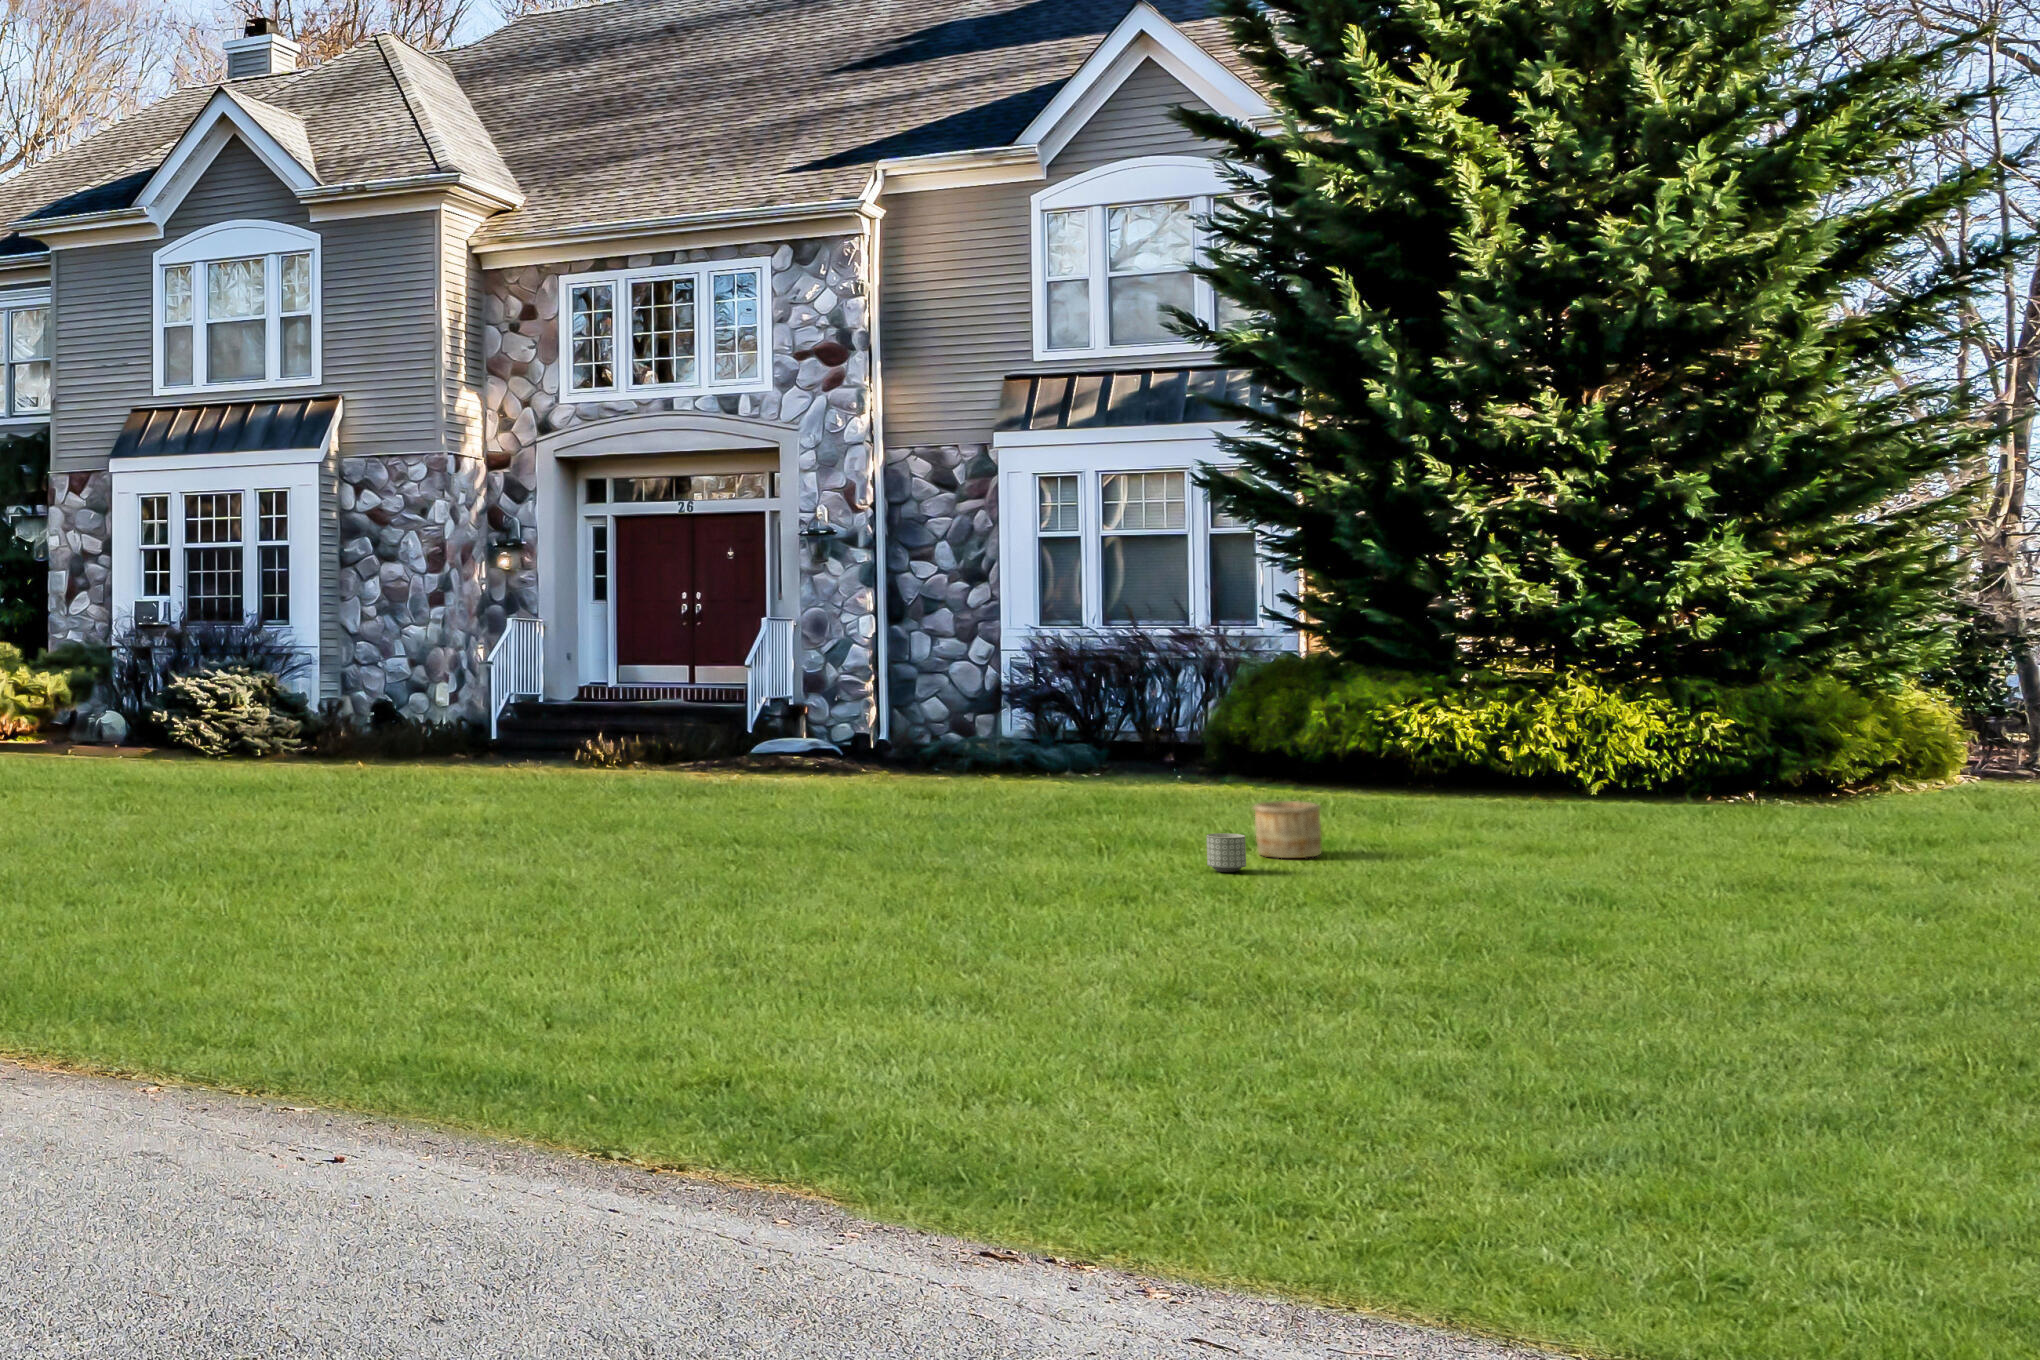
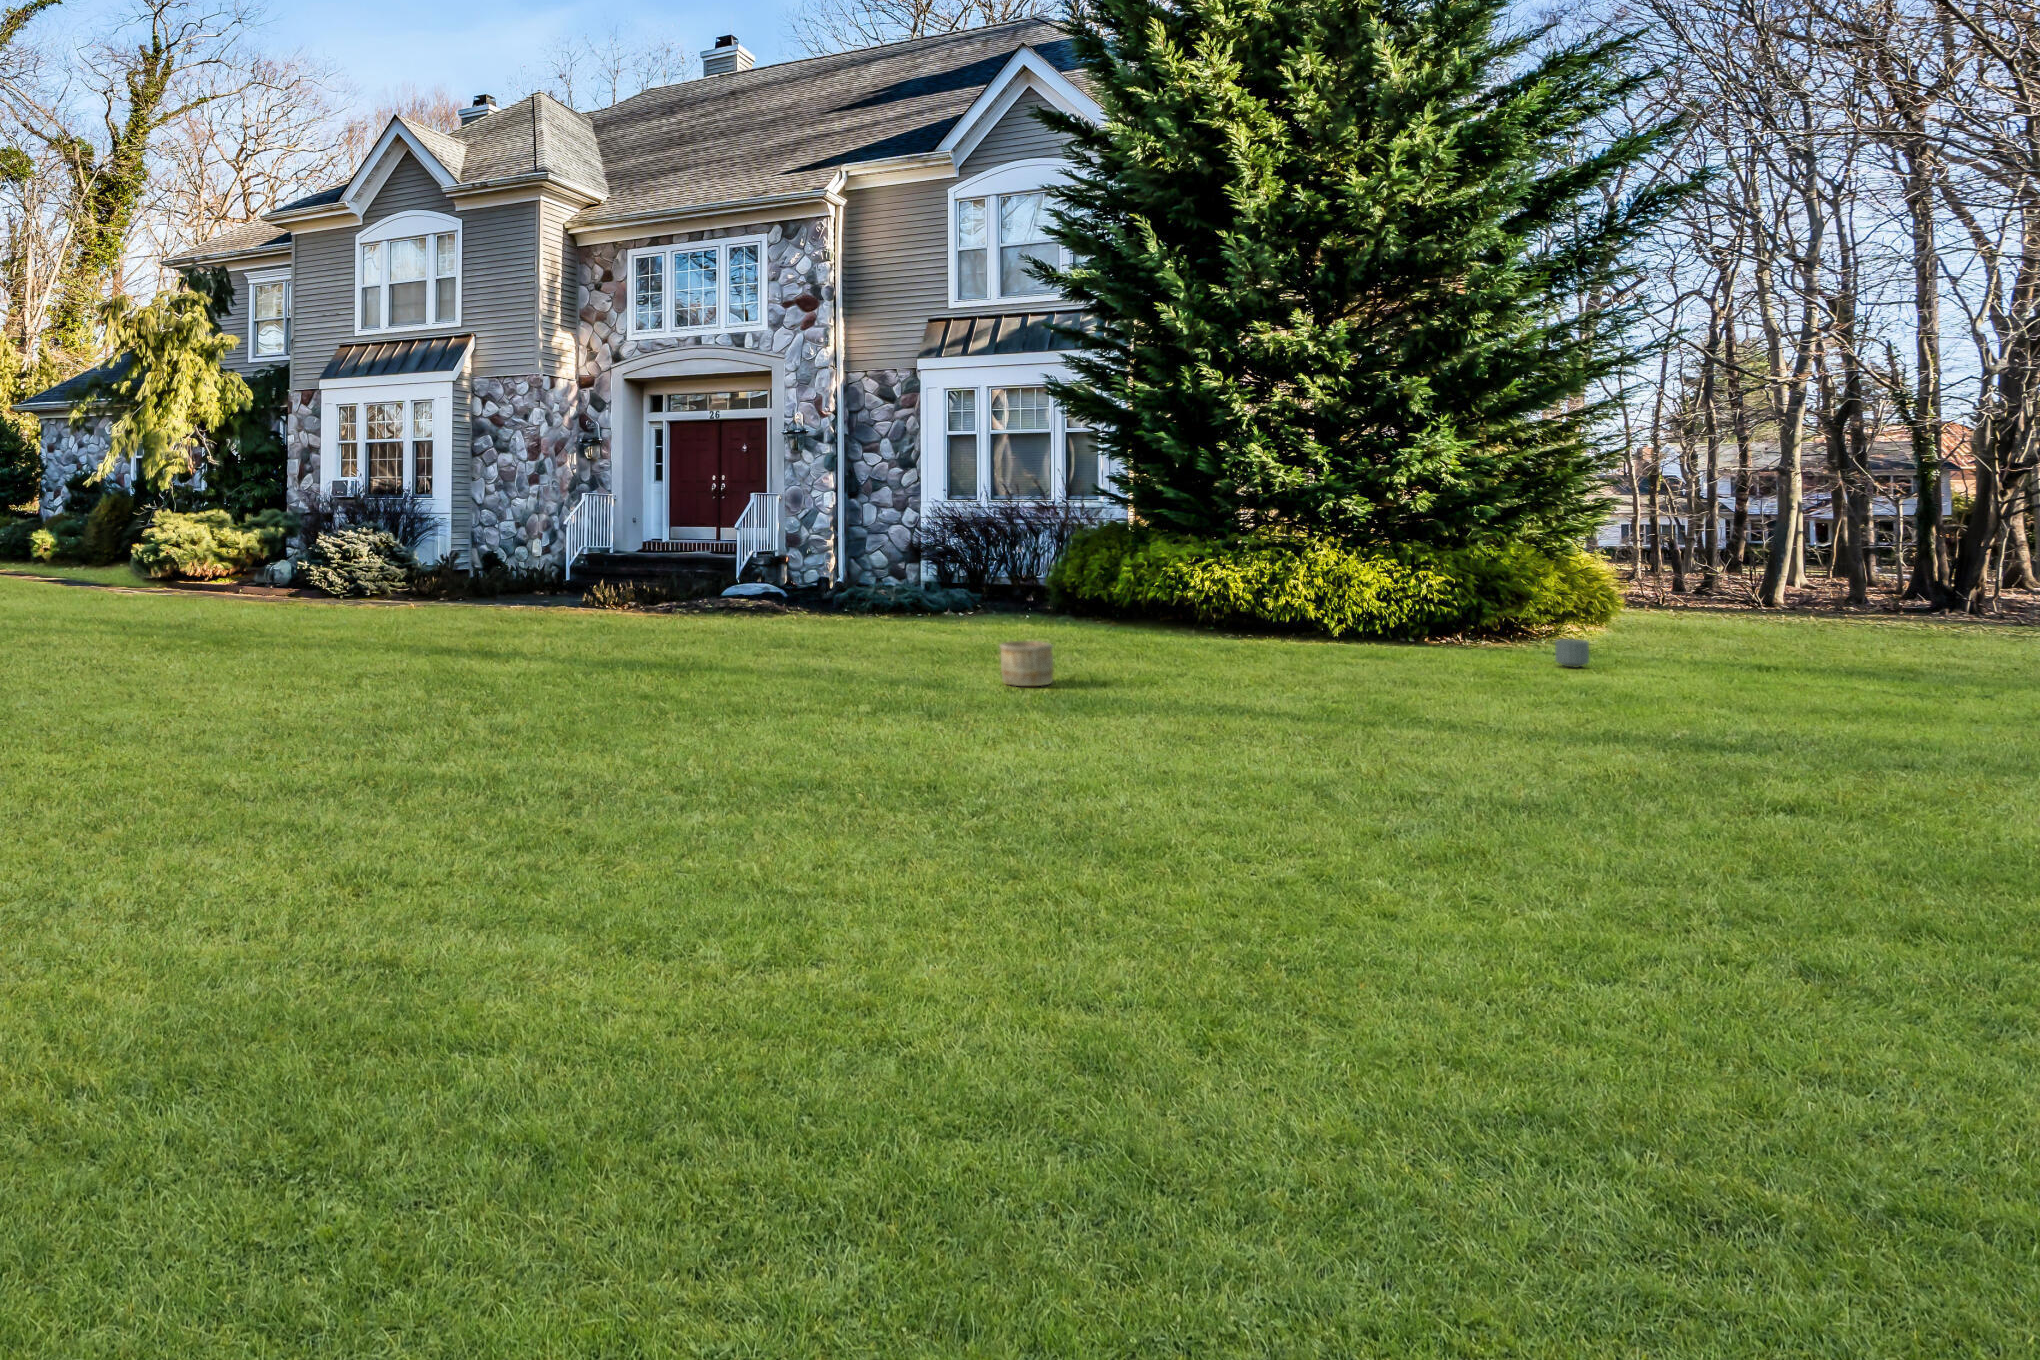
planter: present [1206,833,1246,872] -> present [1555,639,1589,668]

